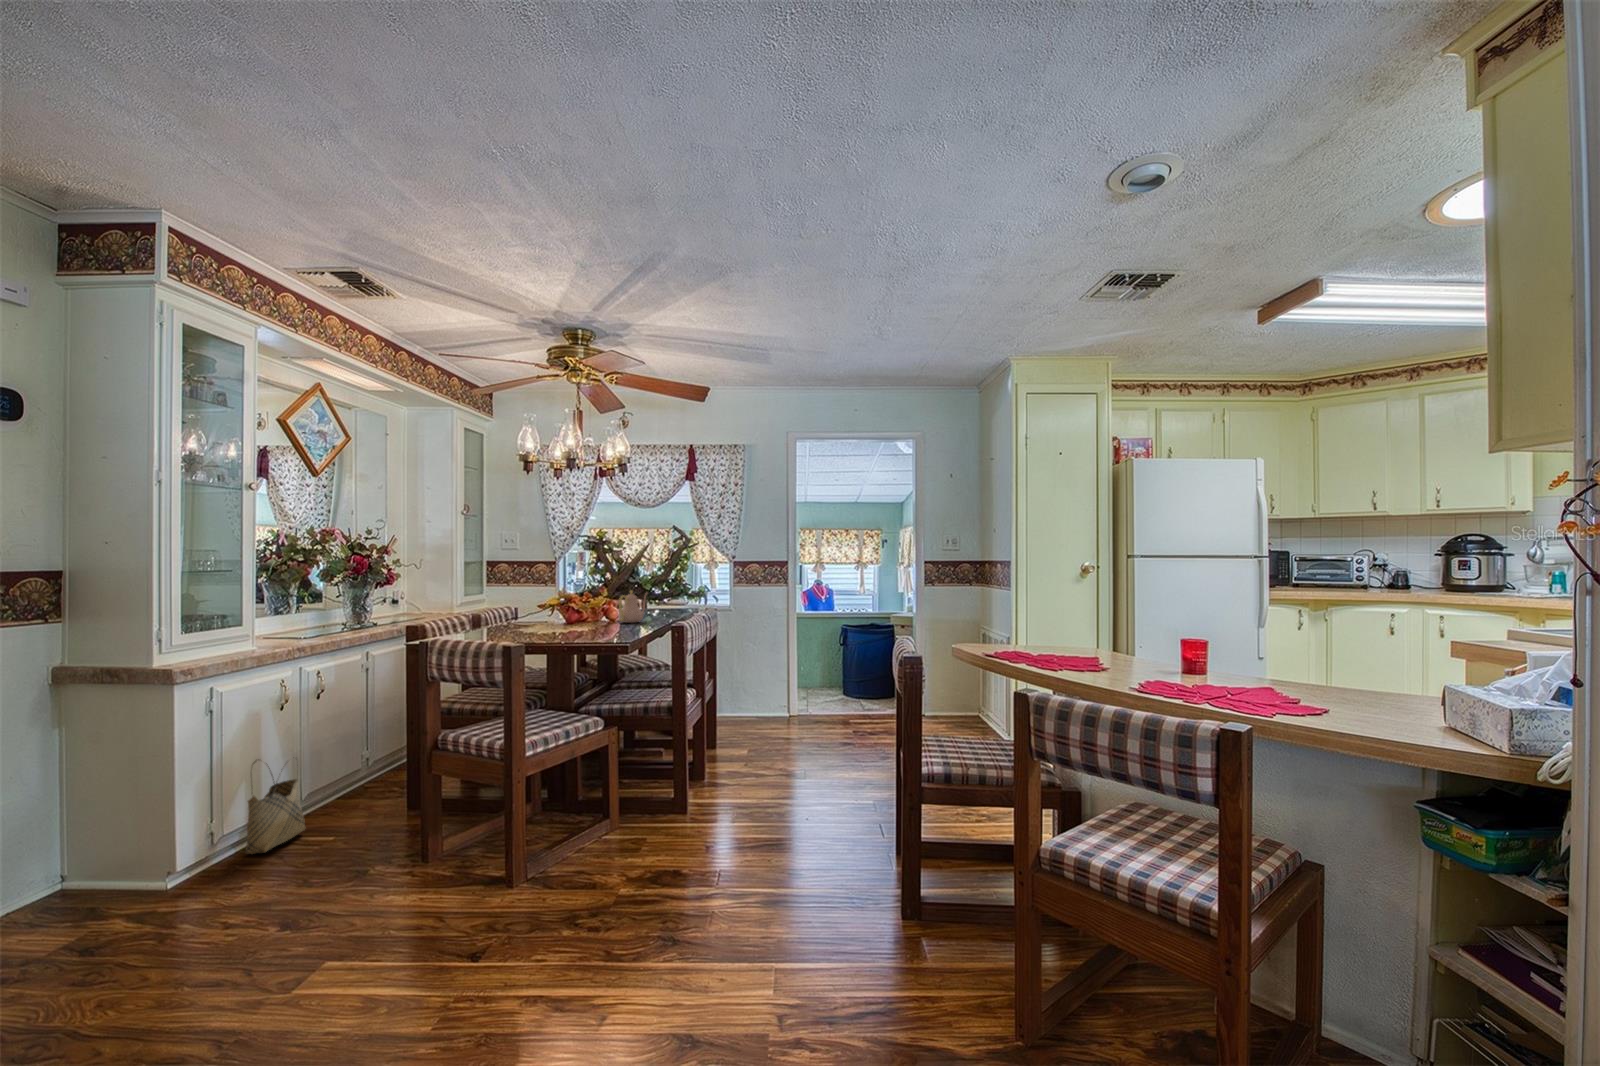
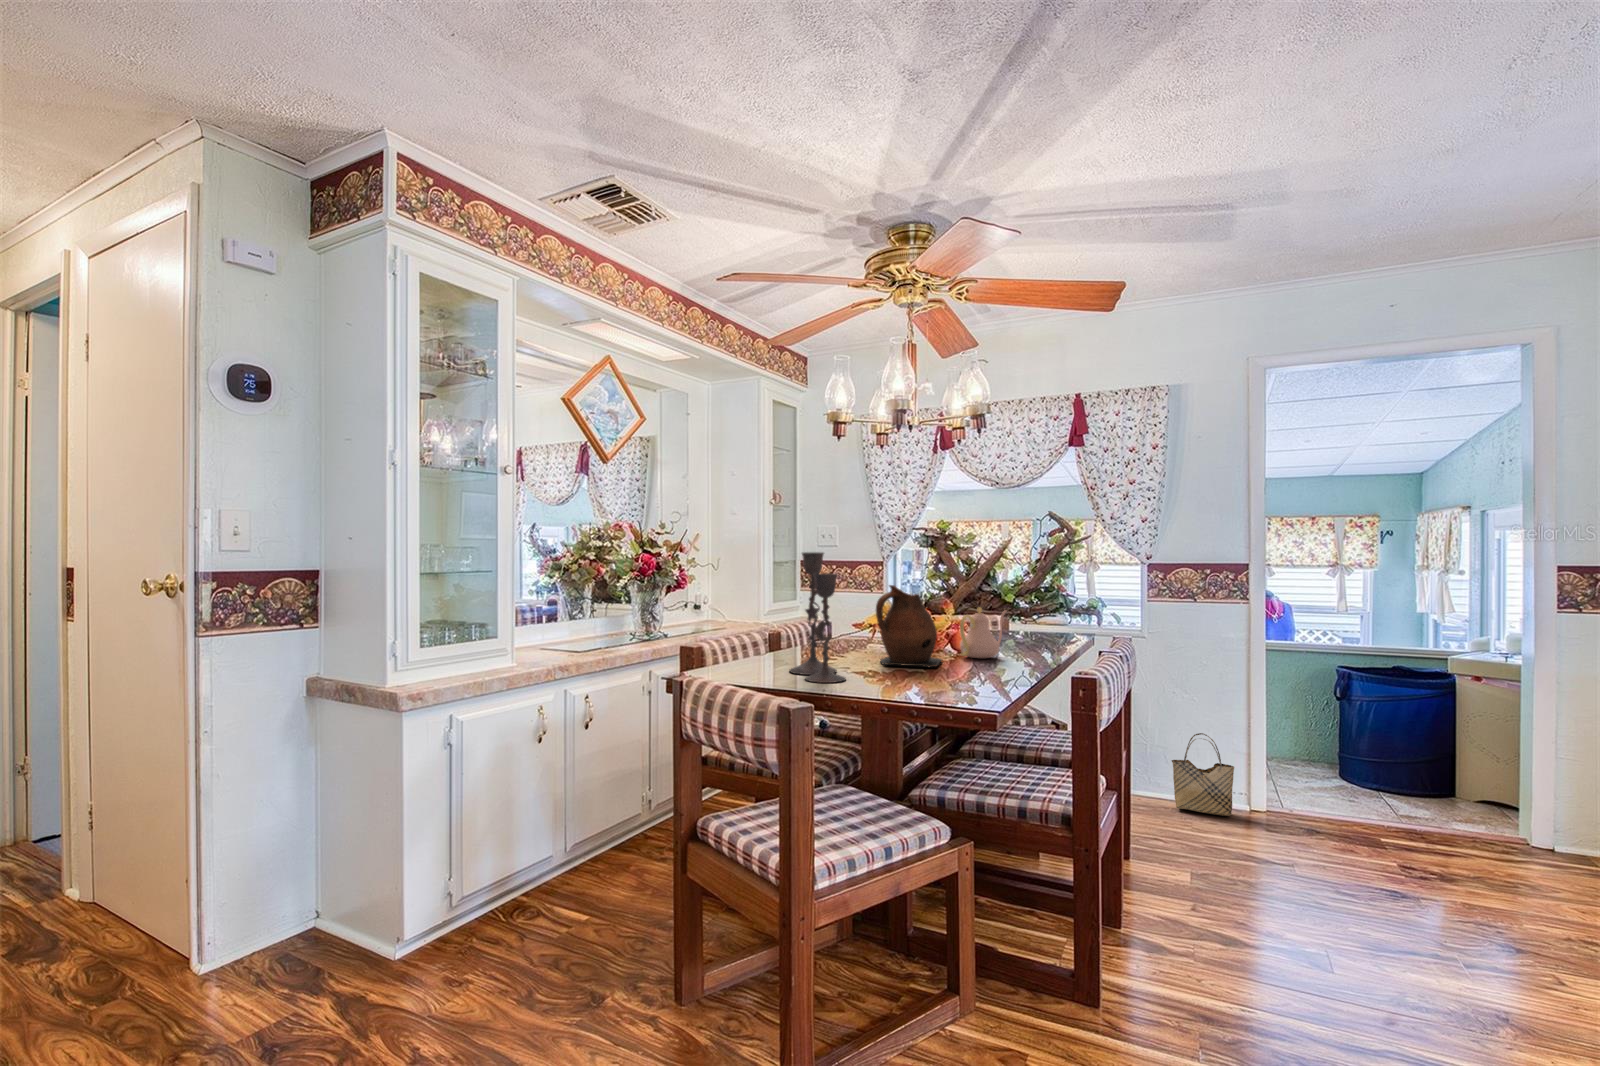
candlestick: none [506,556,549,639] -> present [789,552,846,683]
ceramic pitcher: none [565,577,608,629] -> present [876,585,942,668]
woven basket: present [245,759,305,854] -> present [1172,733,1234,816]

